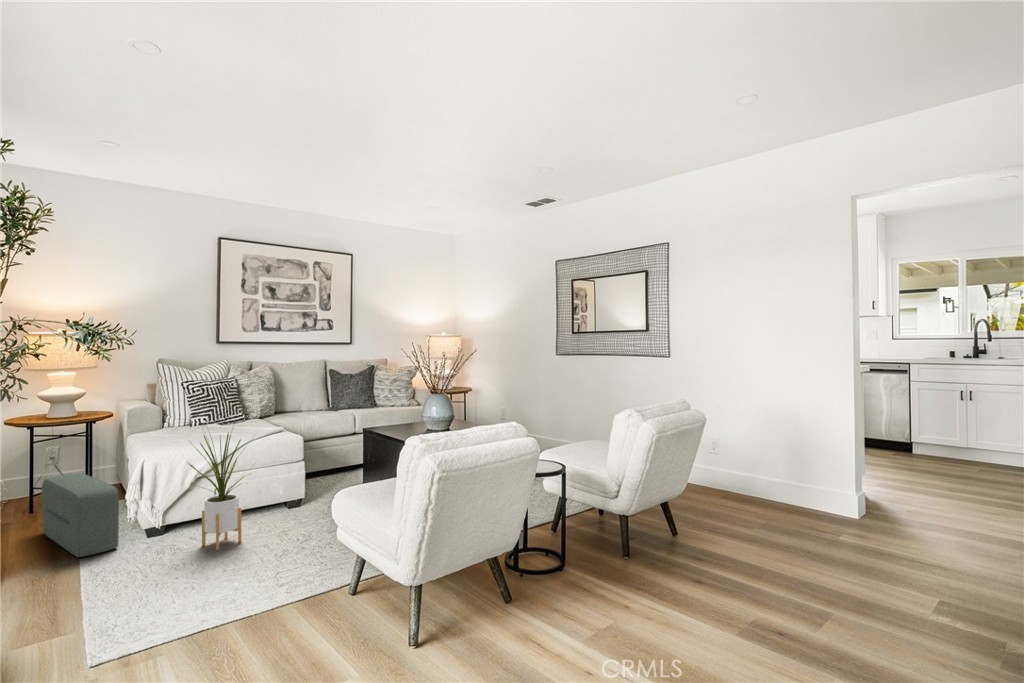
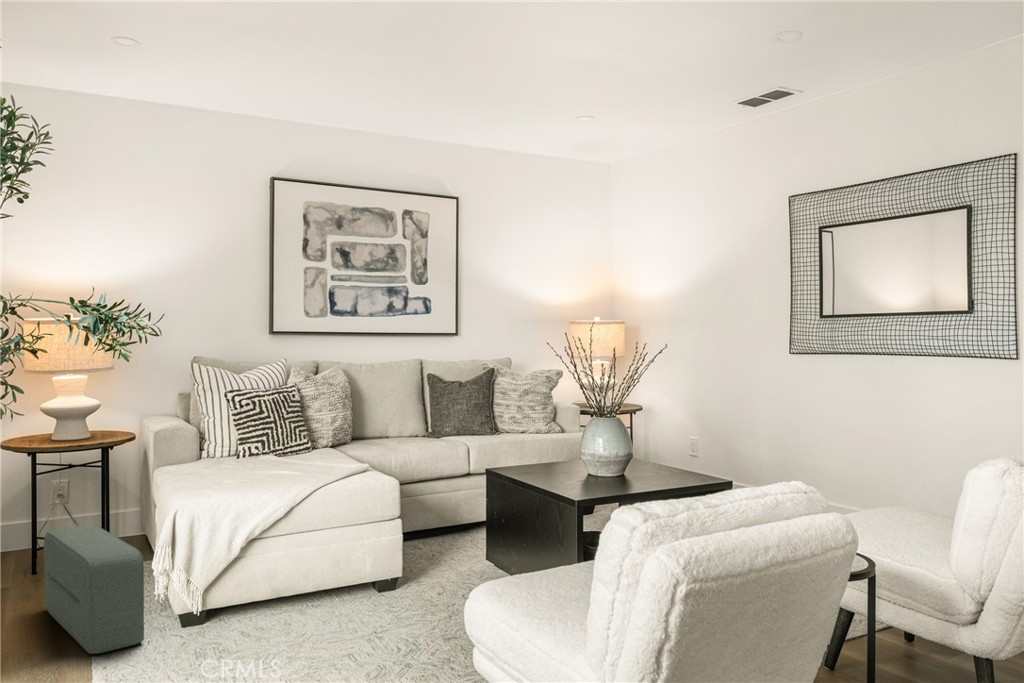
house plant: present [187,432,250,550] -> none [236,460,338,658]

